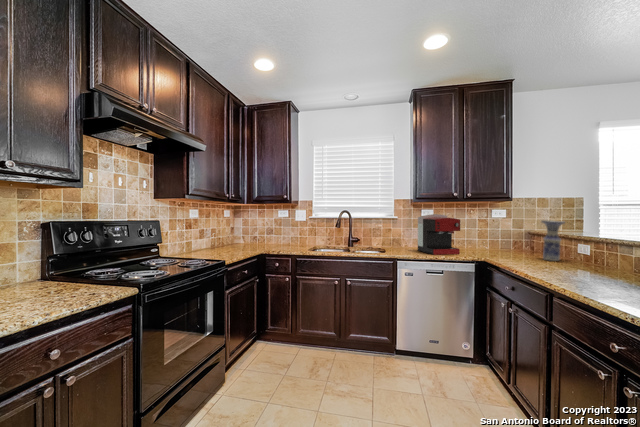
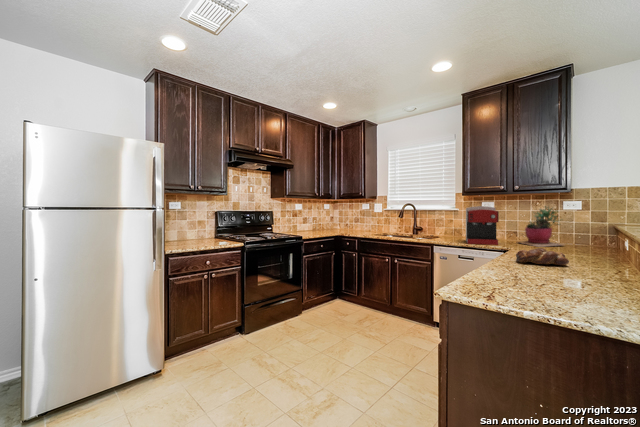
succulent plant: none [459,214,502,254] -> present [519,206,562,247]
vase: present [541,220,565,261] -> none [573,212,599,256]
bread loaf: none [555,259,612,278] -> present [516,248,569,265]

